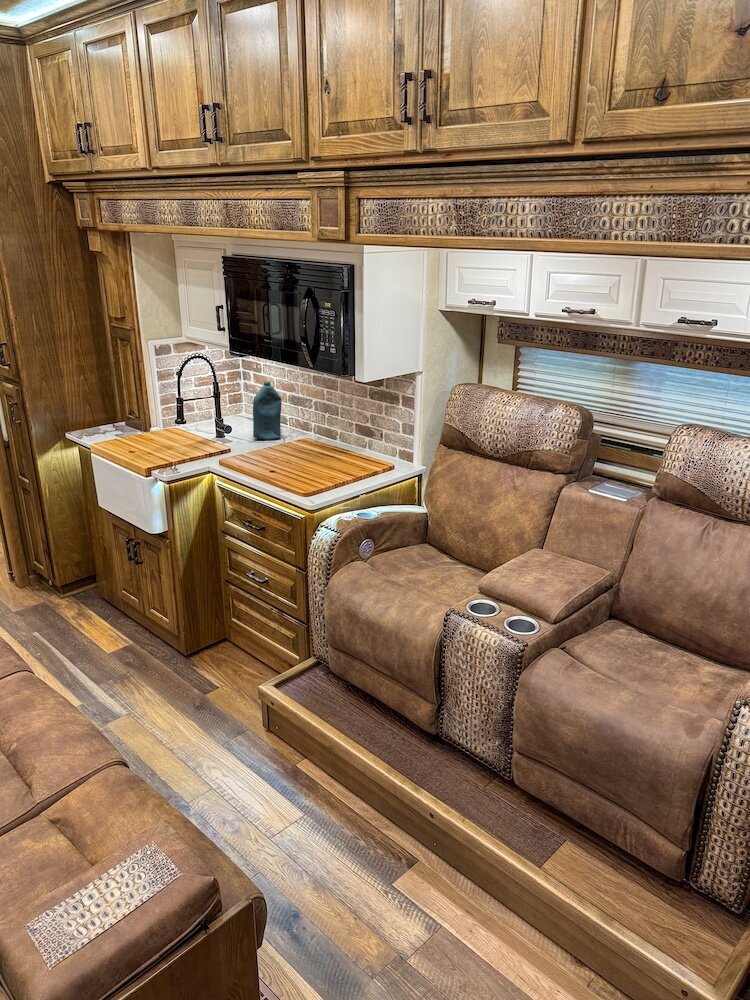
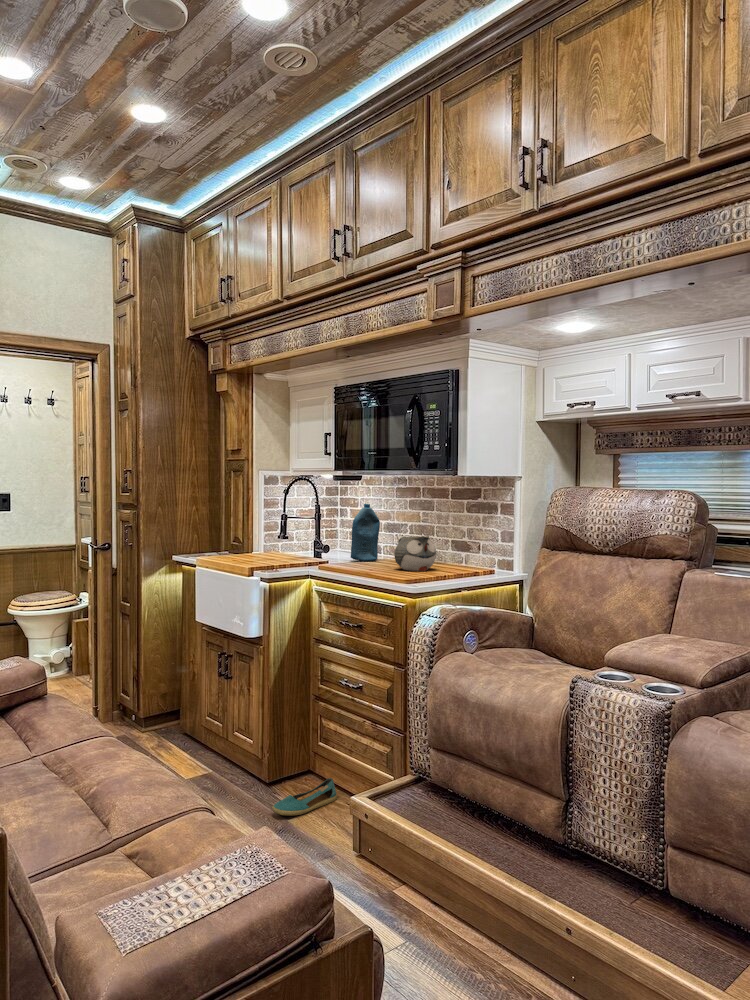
teapot: none [295,426,336,465] -> present [394,536,436,571]
shoe: none [191,654,251,693] -> present [272,778,338,815]

